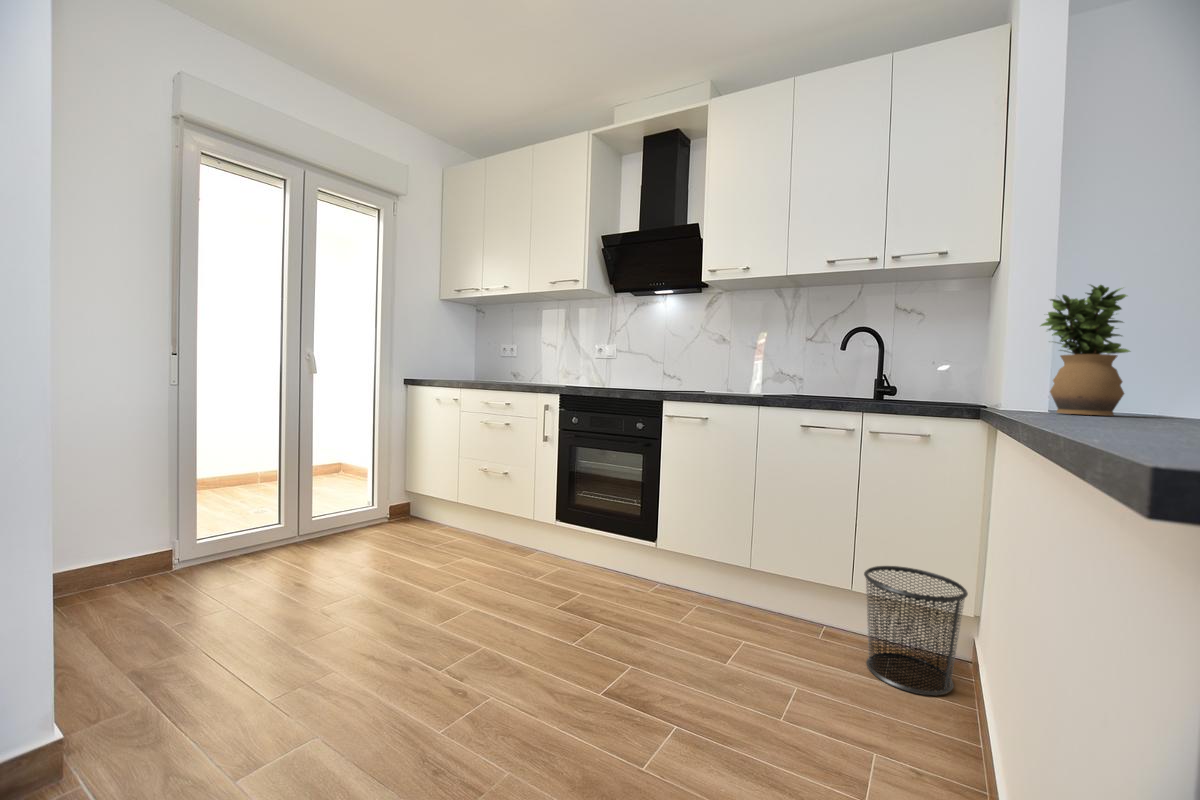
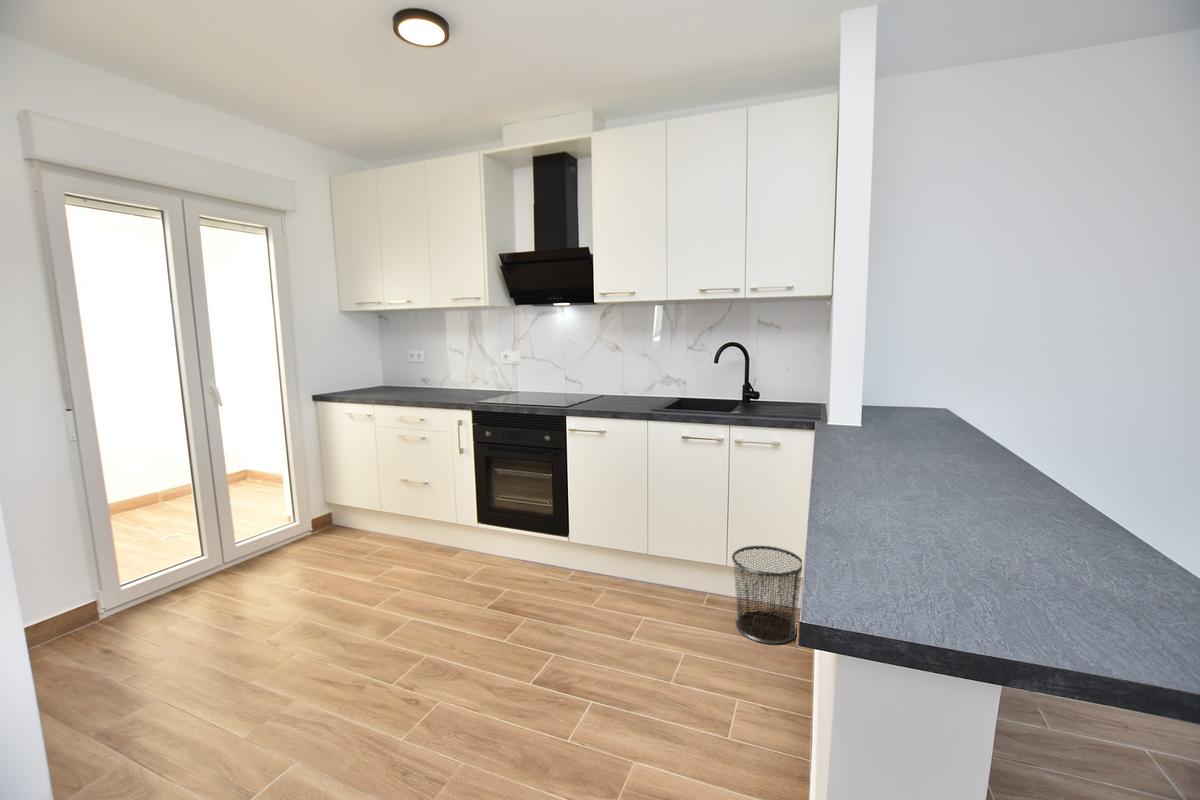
potted plant: present [1041,285,1130,416] -> none [843,342,901,442]

